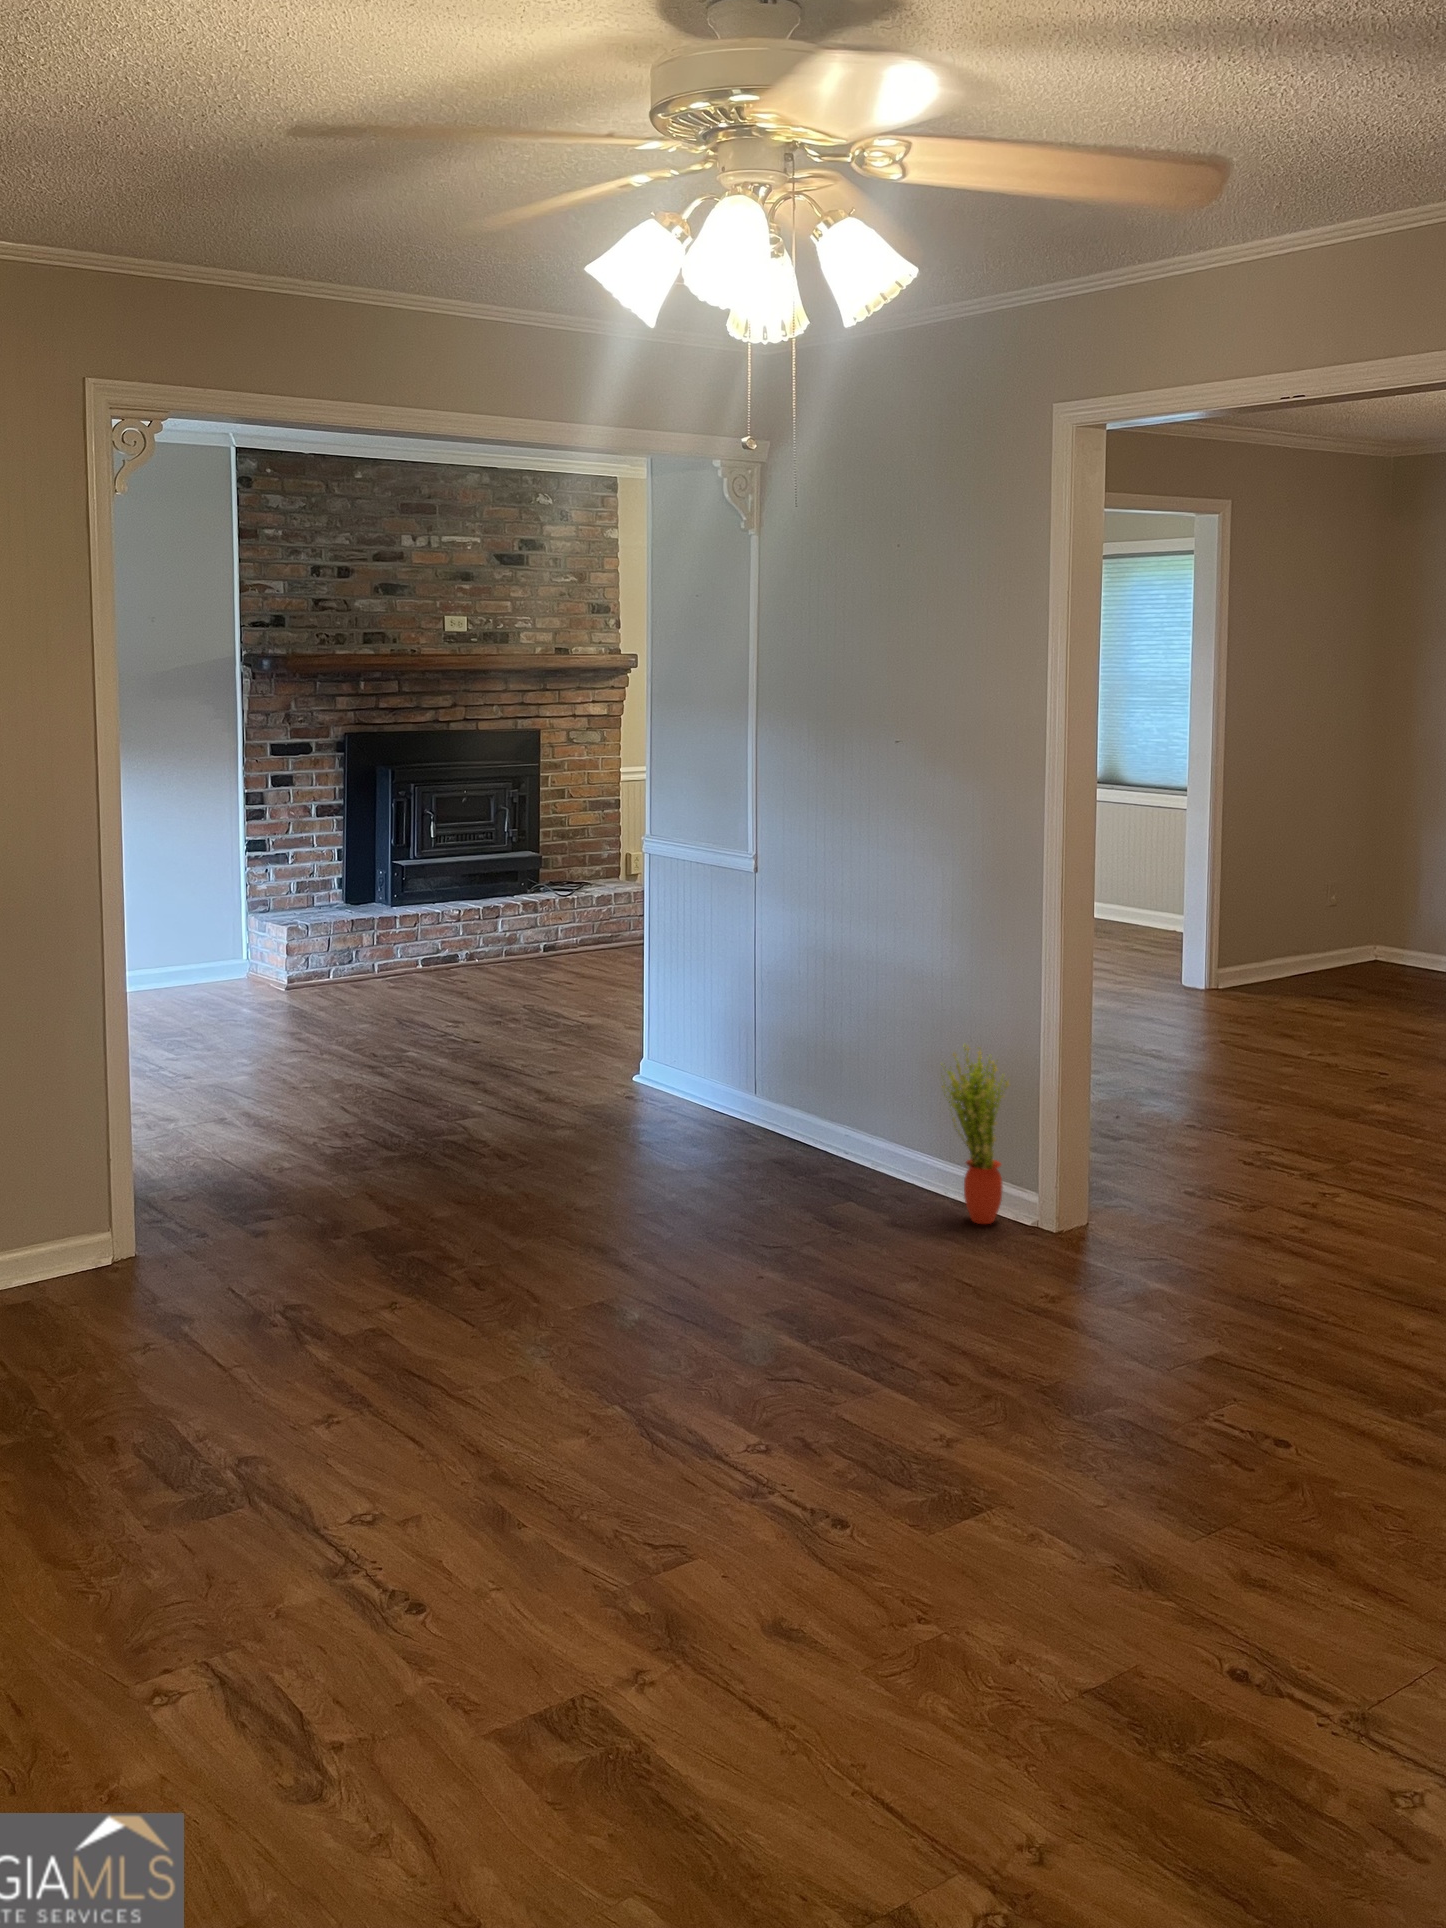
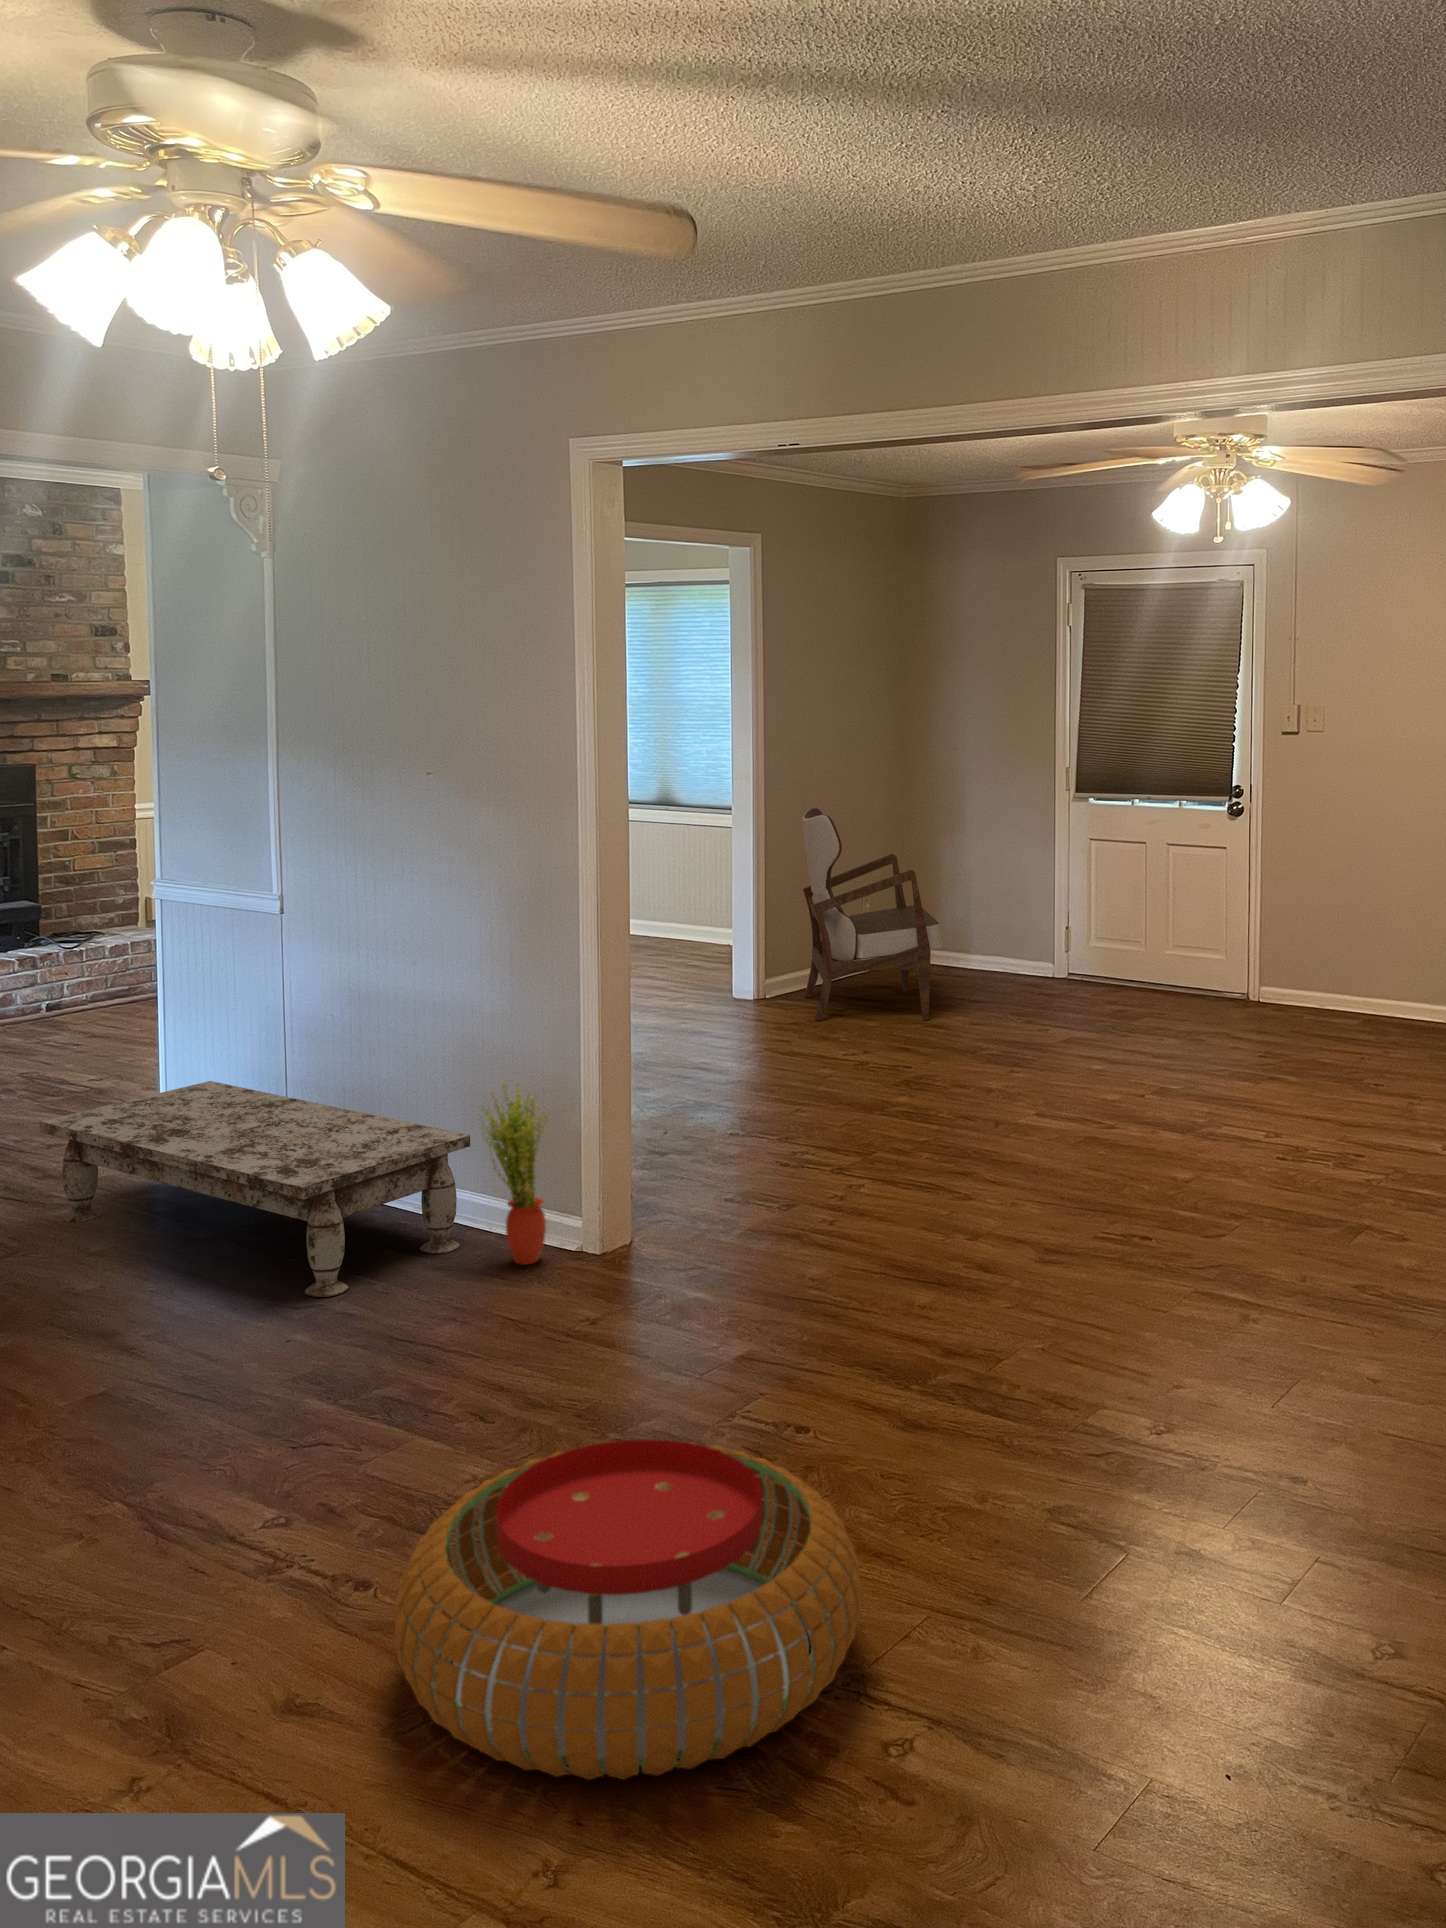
armchair: none [1252,791,1410,1017] -> present [802,808,944,1020]
coffee table: none [548,1021,930,1232] -> present [39,1081,470,1297]
pouf: none [878,1414,1363,1764] -> present [394,1439,861,1780]

